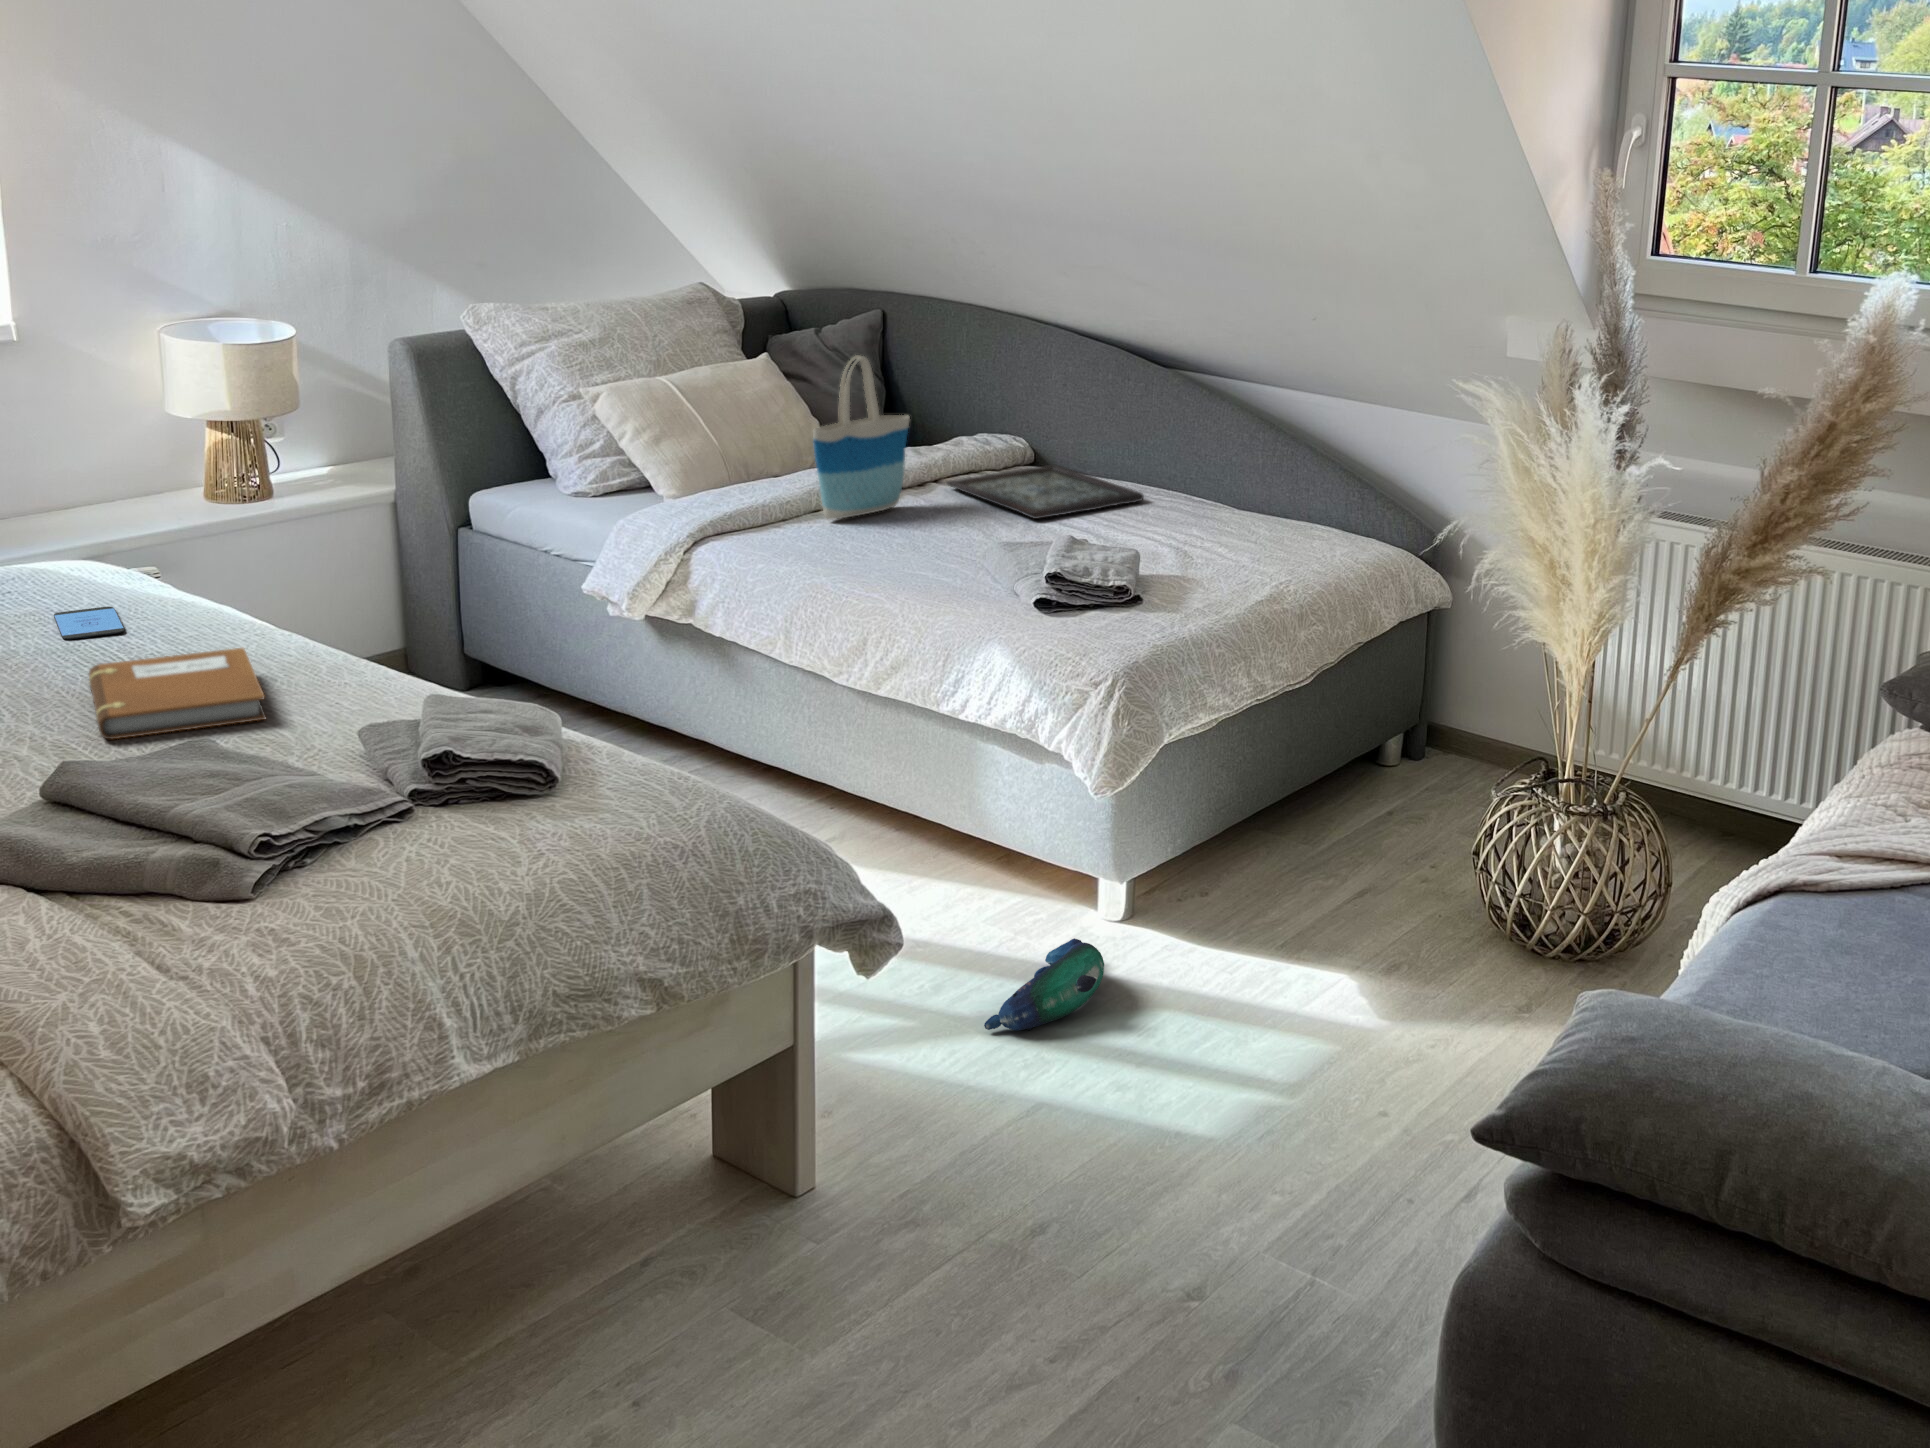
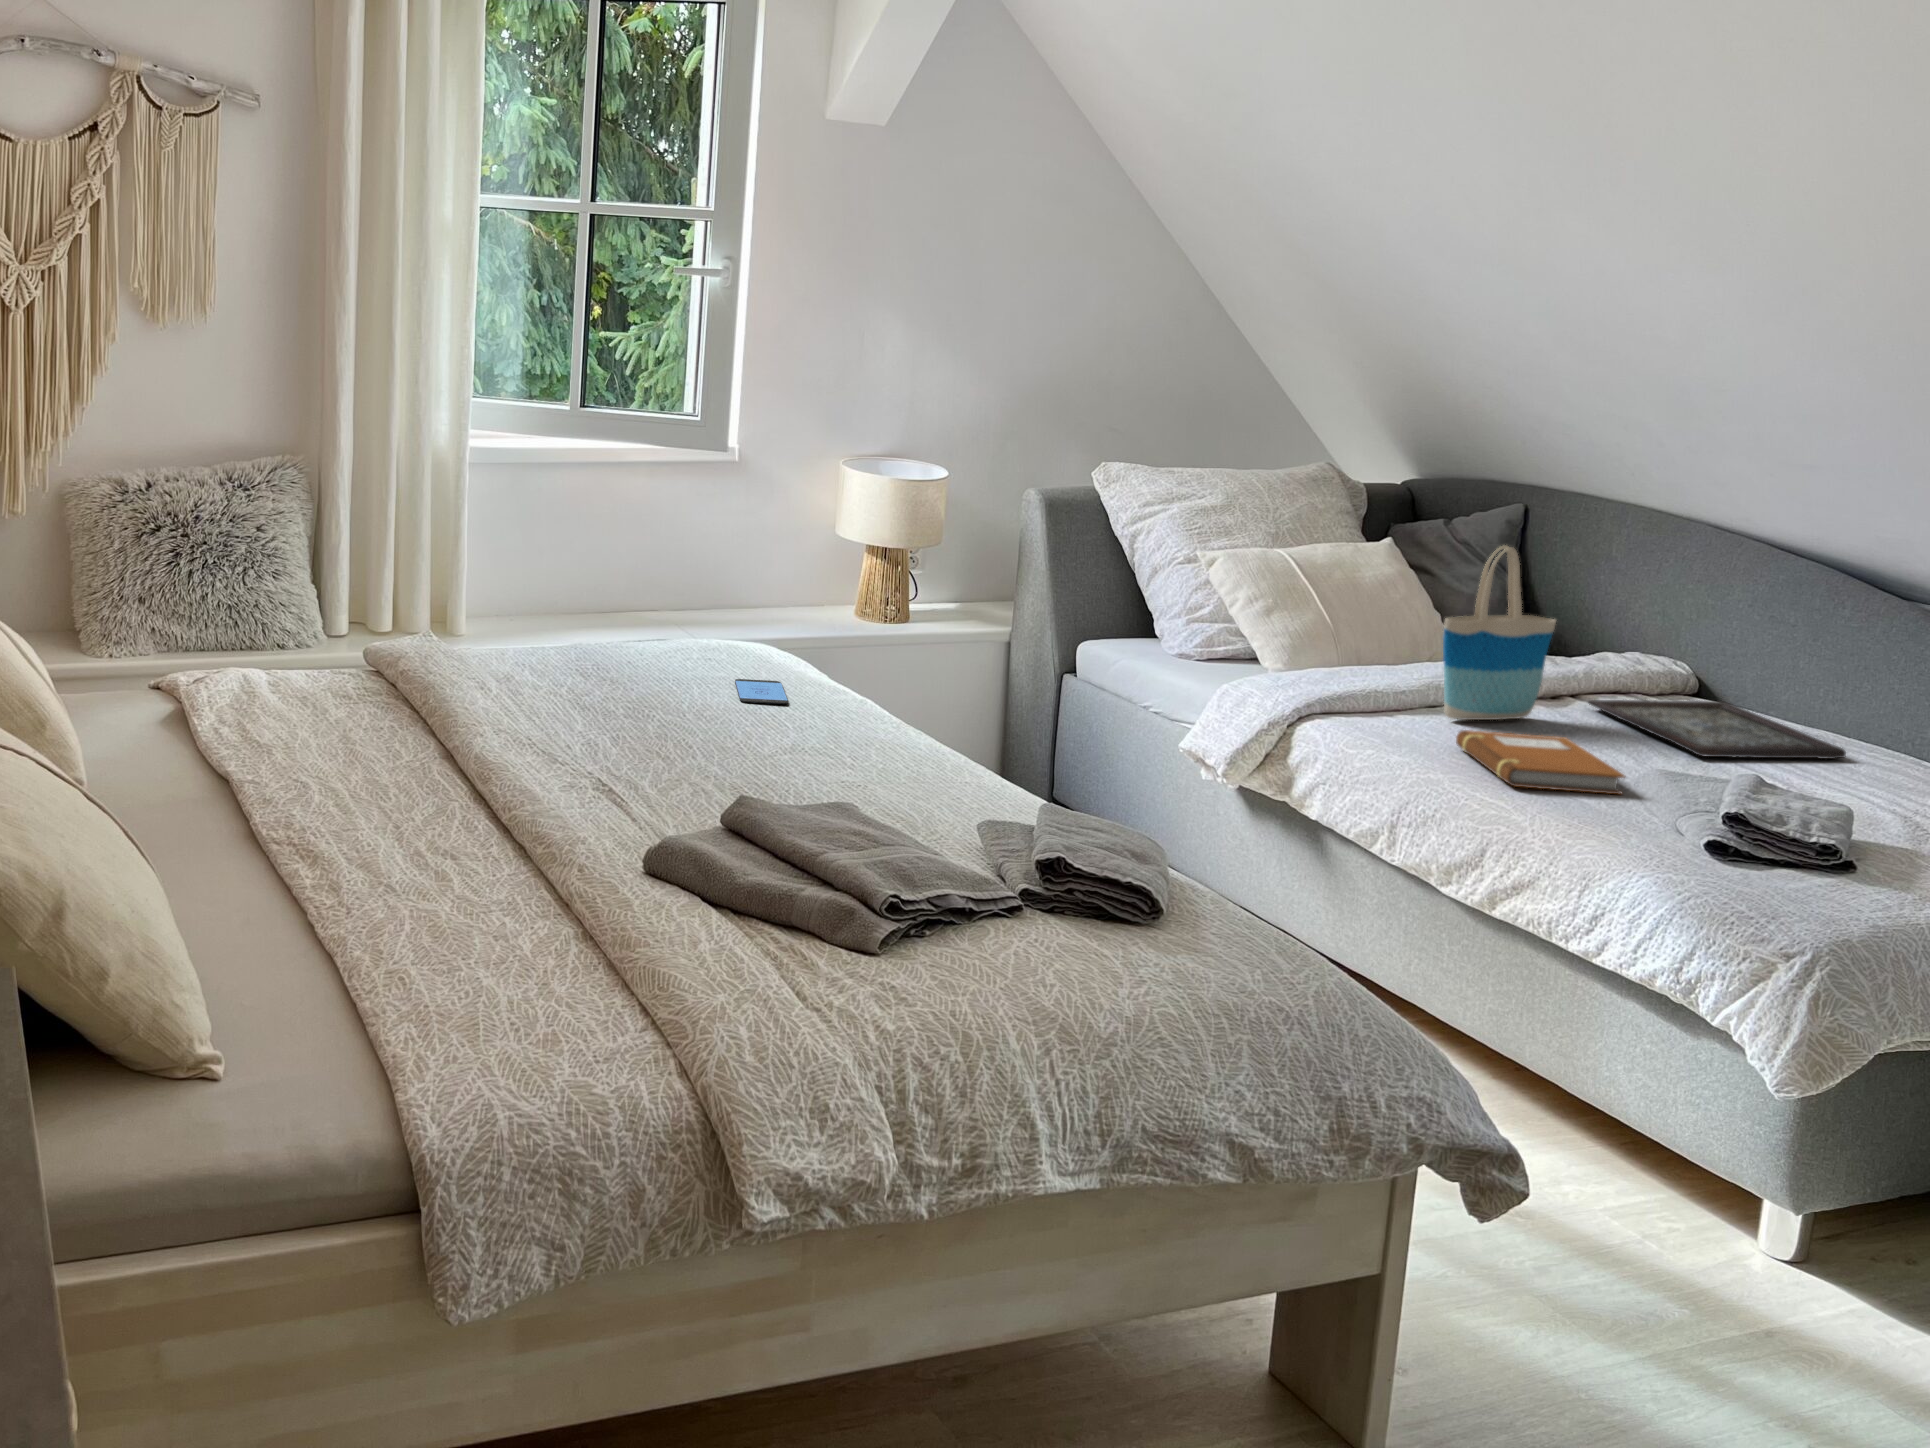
notebook: present [89,648,266,739] -> present [1456,730,1625,795]
plush toy: present [984,938,1104,1030] -> none [1596,1256,1761,1348]

